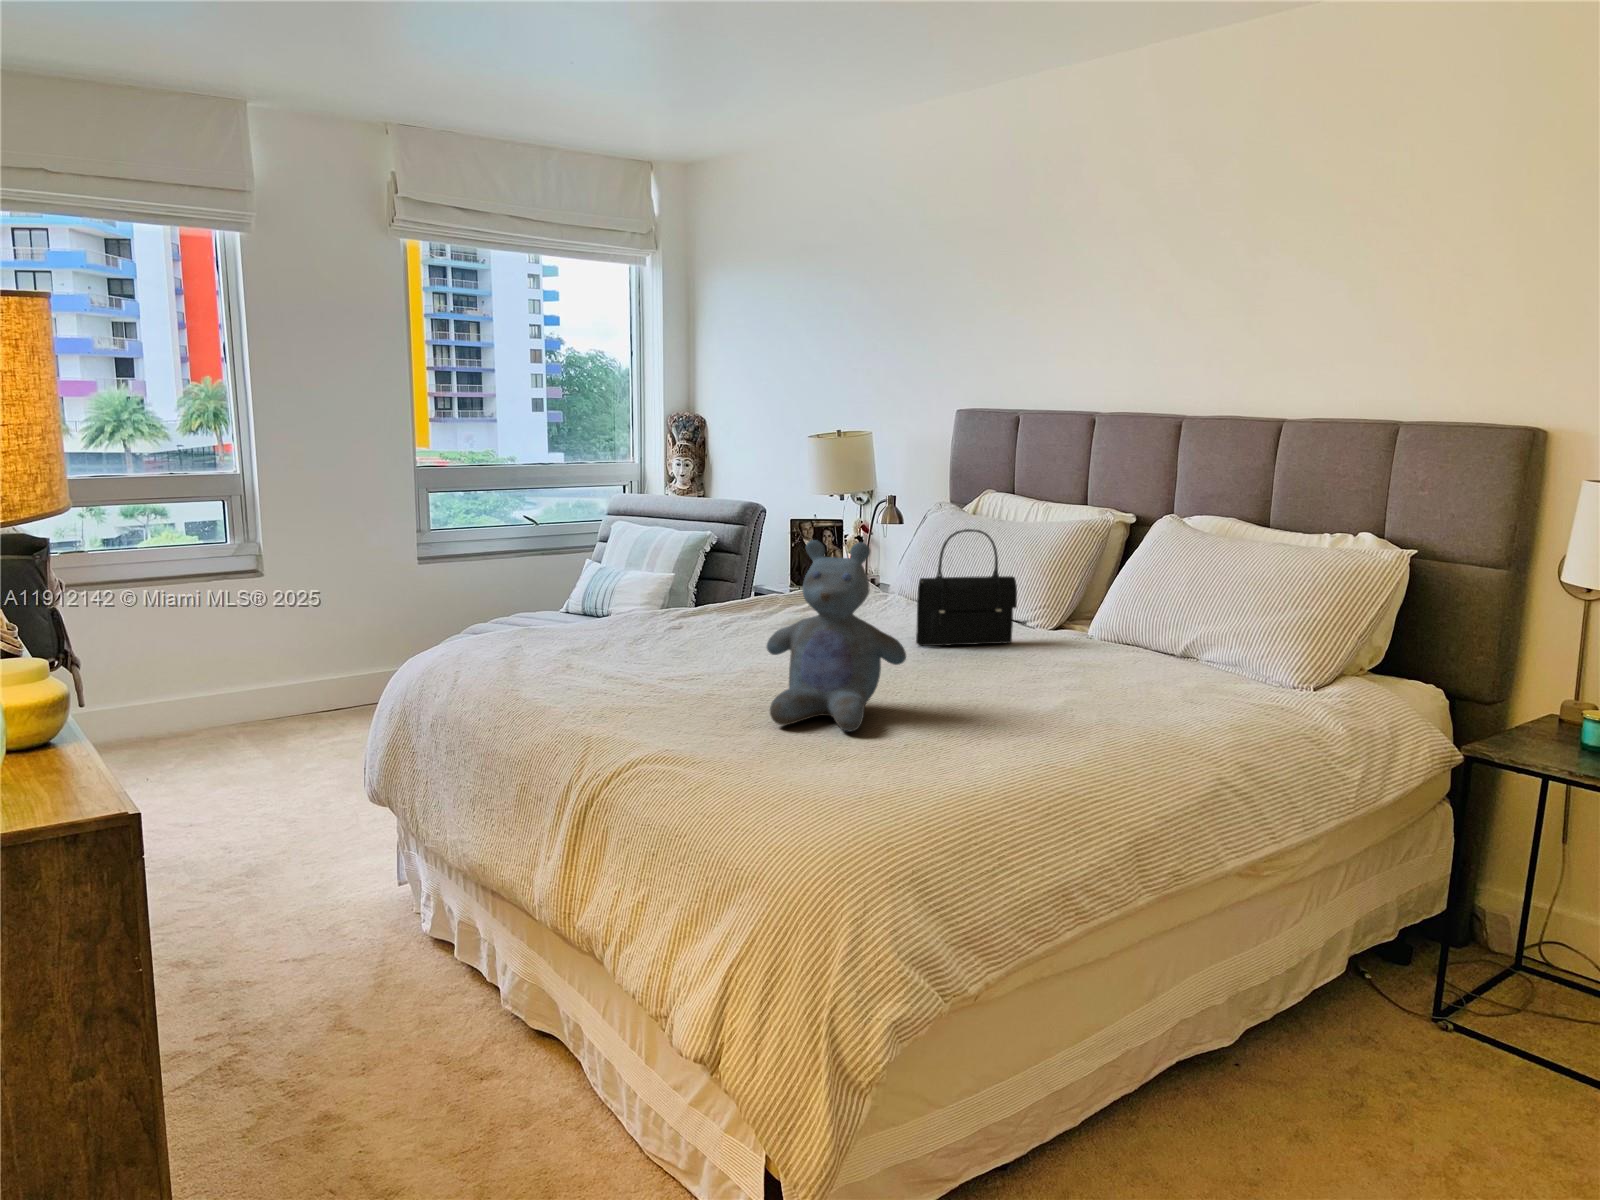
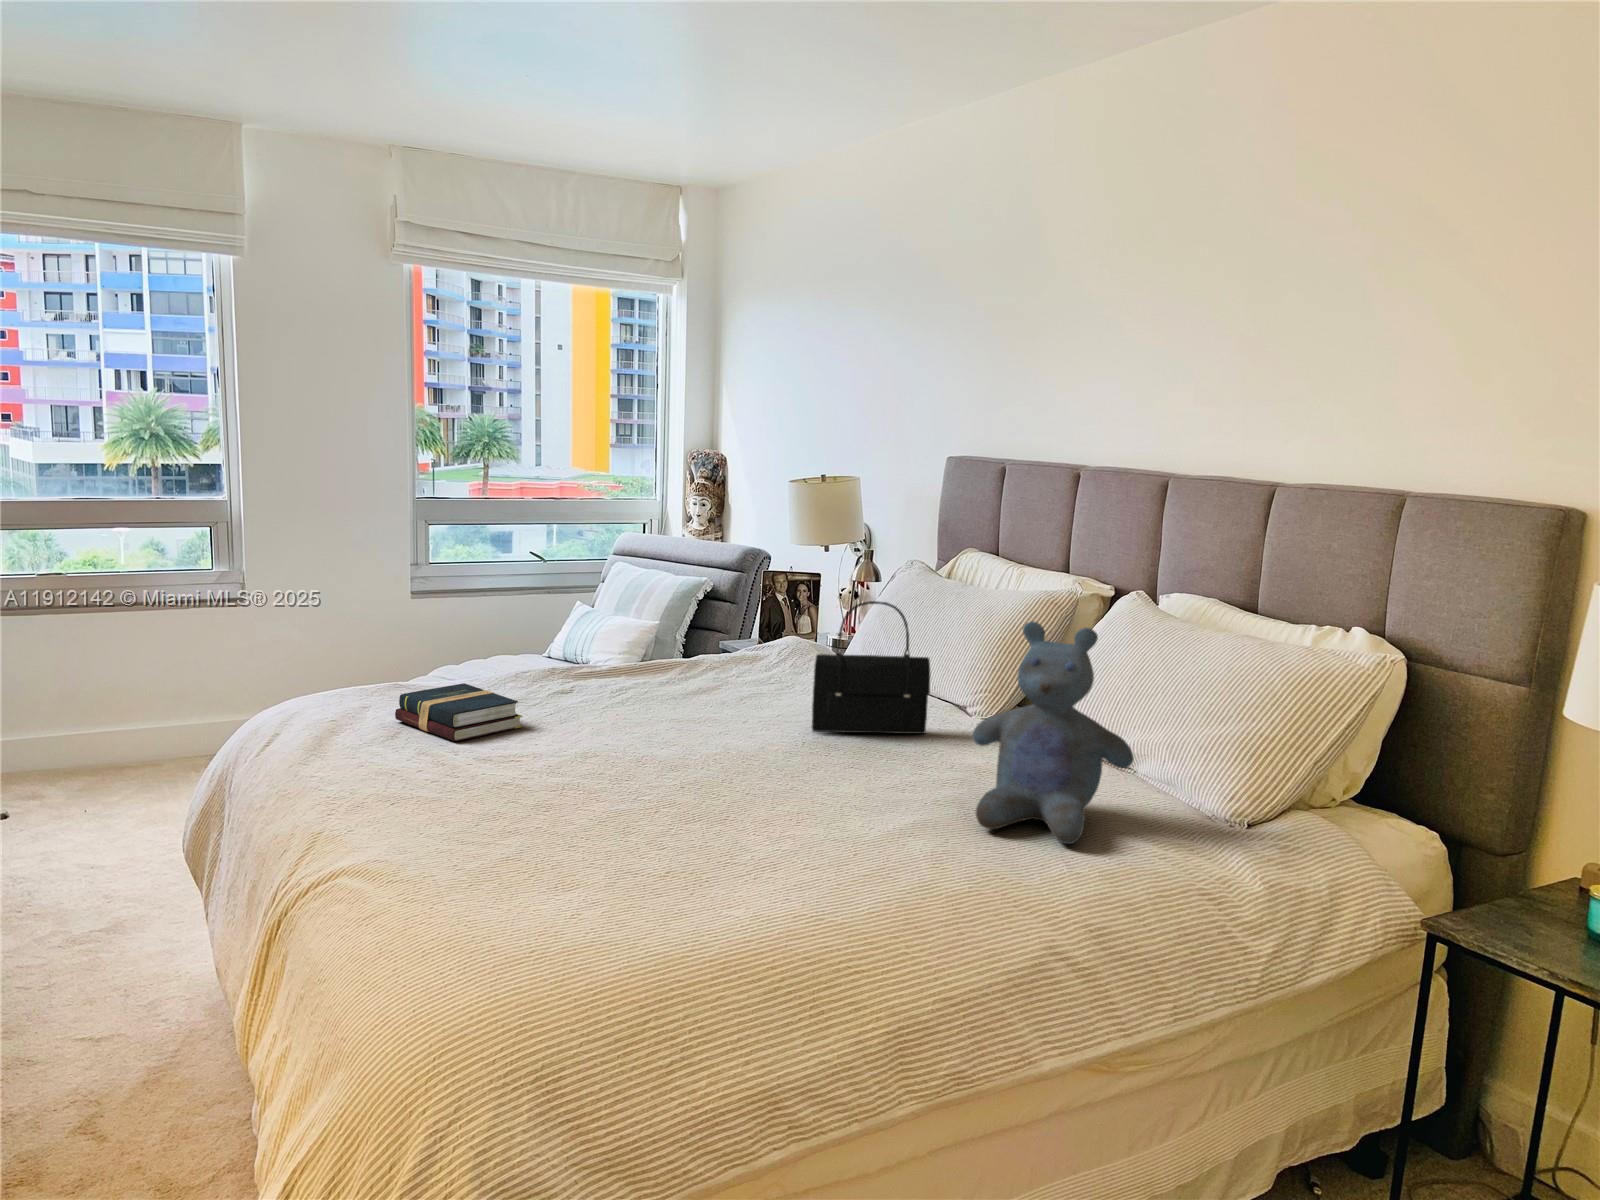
stuffed bear: present [767,540,906,732] -> present [972,621,1134,844]
hardback book: none [549,622,667,669] -> present [395,683,522,741]

